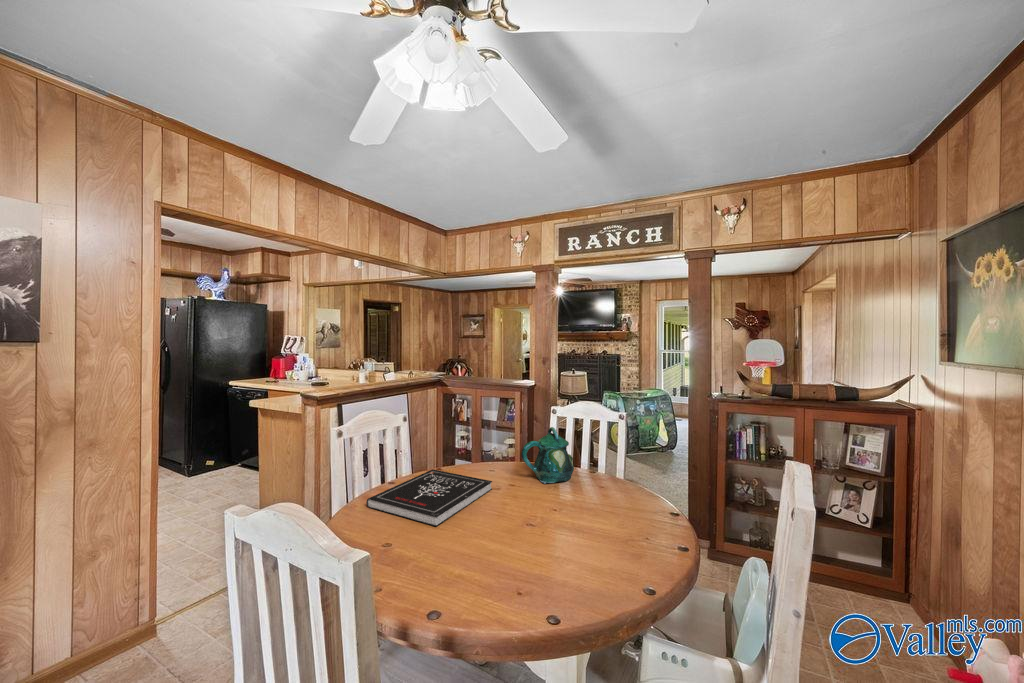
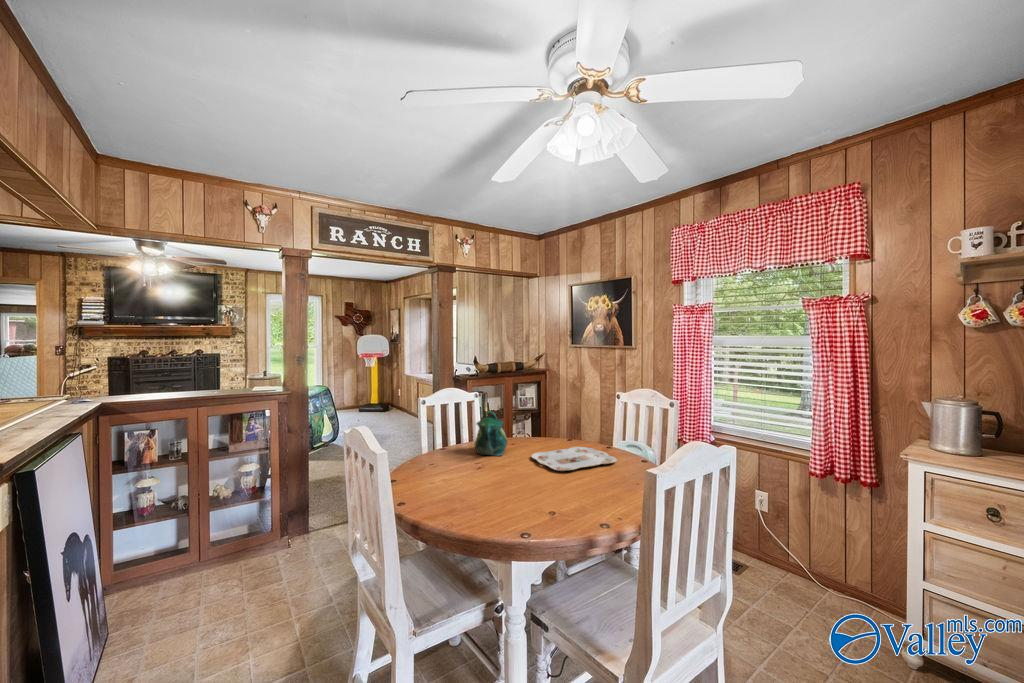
book: present [366,469,492,526] -> none [434,463,548,513]
serving tray: none [512,496,644,558] -> present [532,447,617,471]

